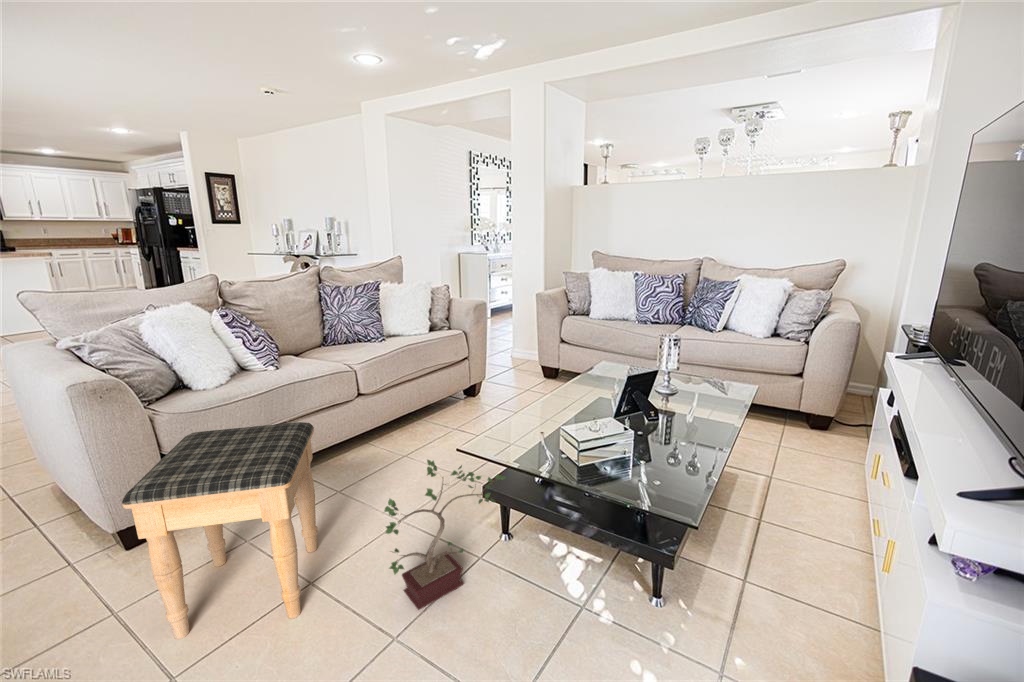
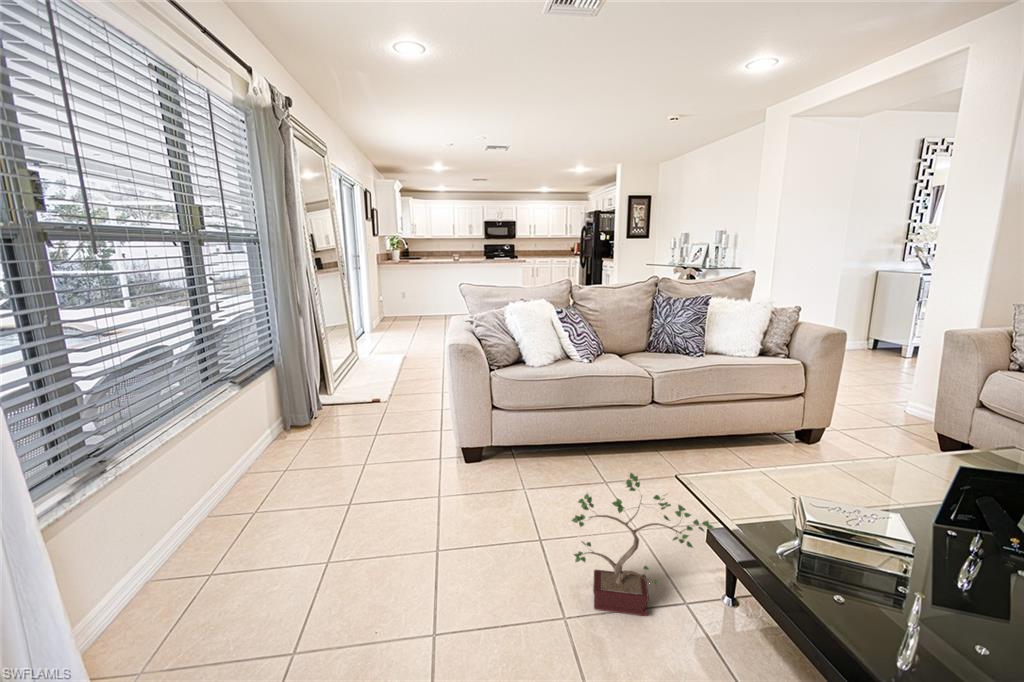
footstool: present [122,422,318,639] -> none [436,393,572,556]

